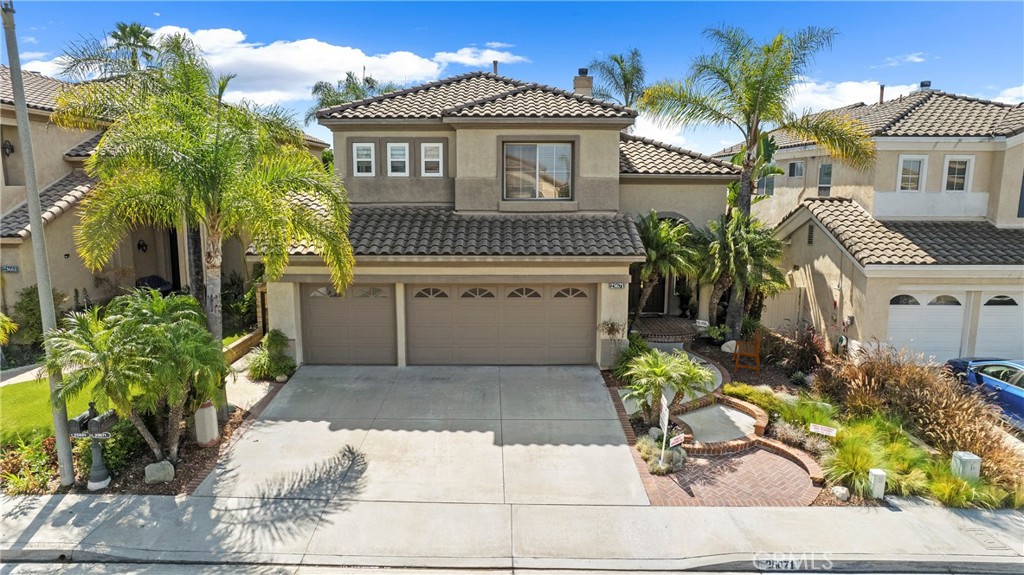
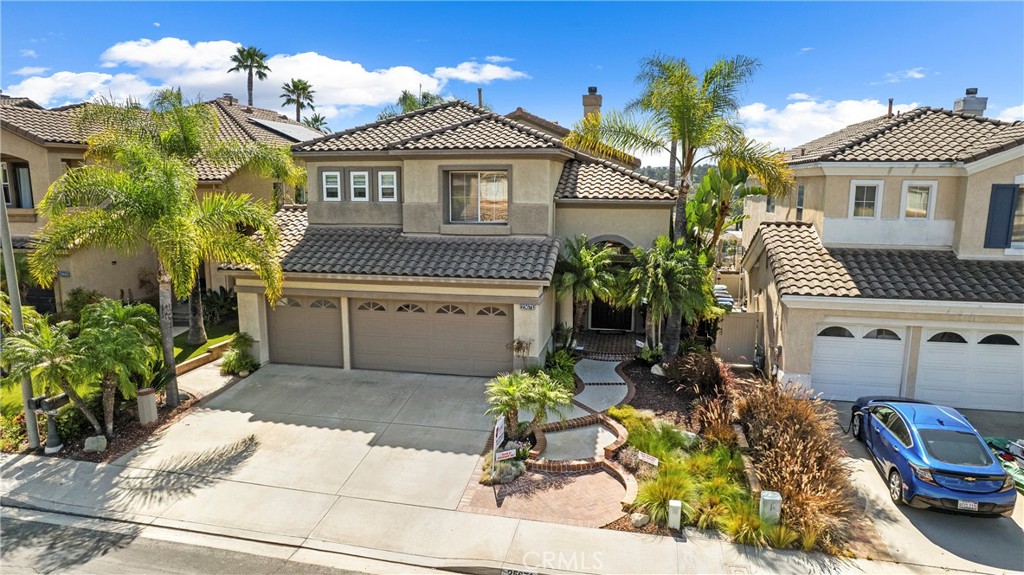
bench: present [733,329,762,374] -> none [645,352,678,397]

